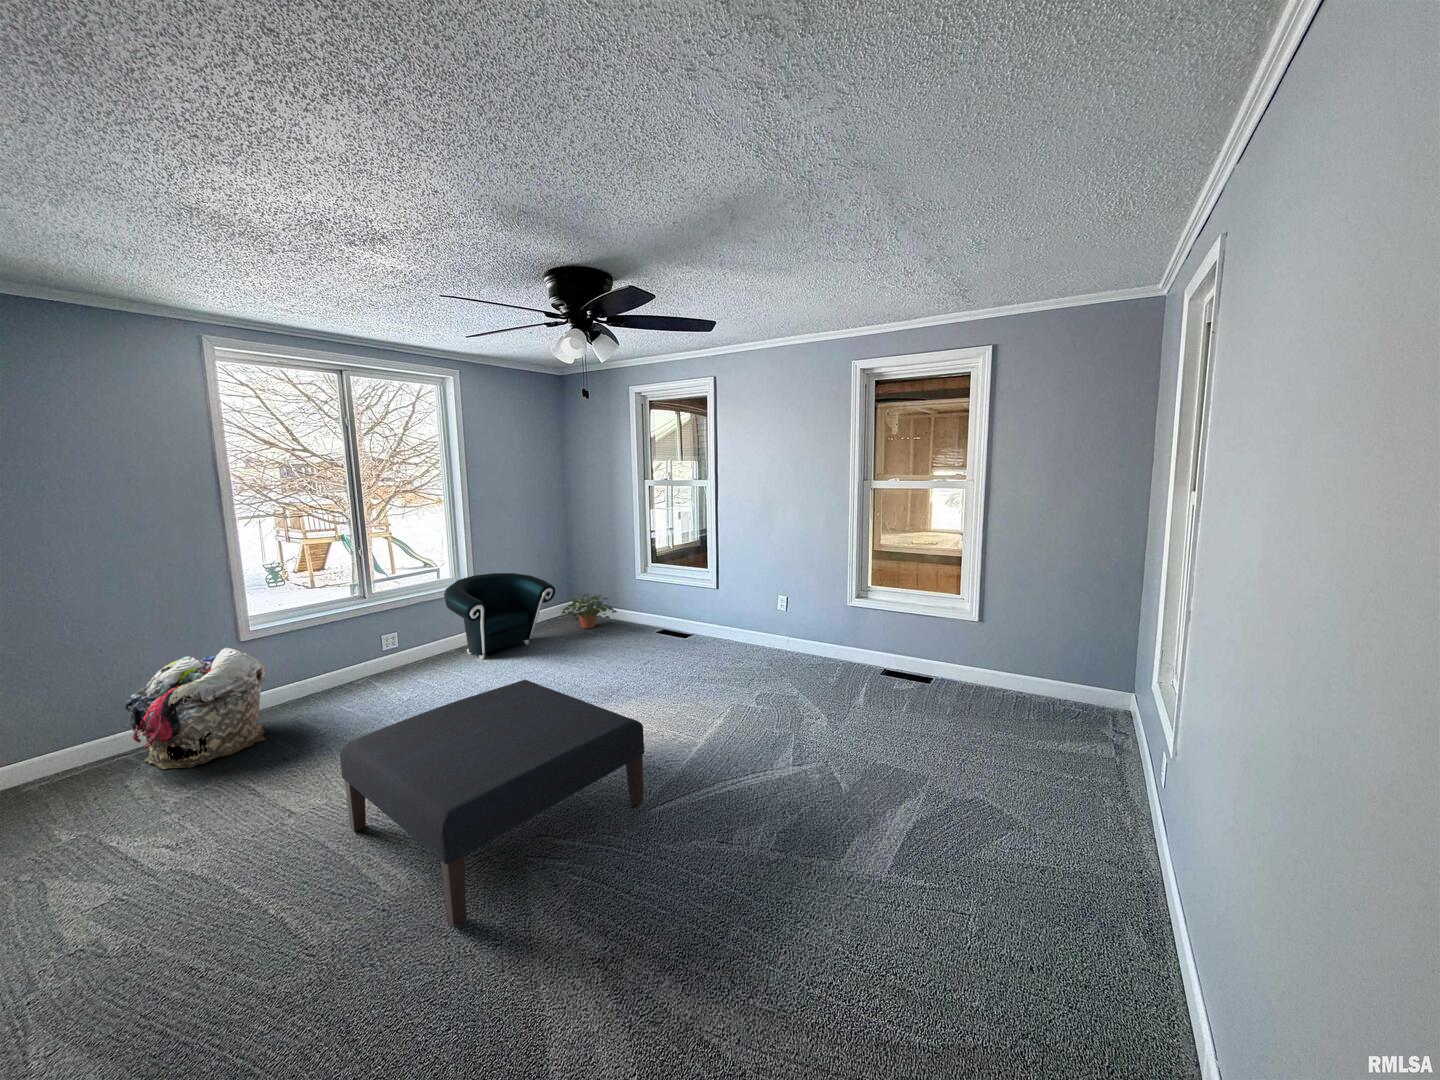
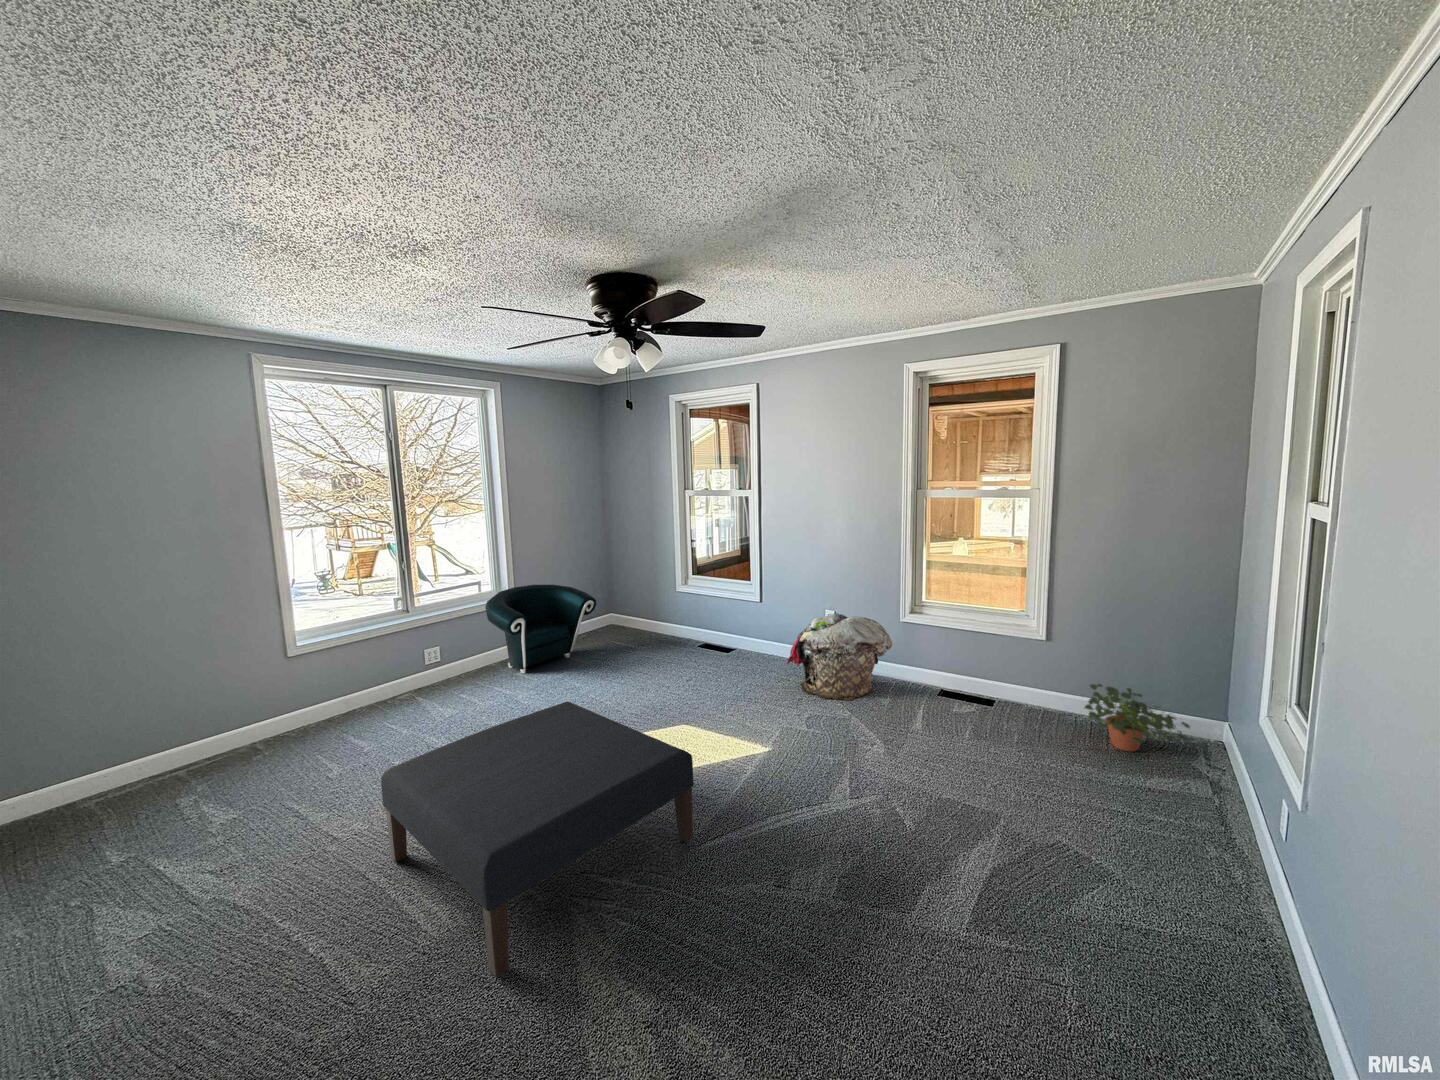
potted plant: present [562,594,617,628] -> present [1085,684,1190,752]
laundry basket: present [124,648,266,769] -> present [786,613,892,701]

